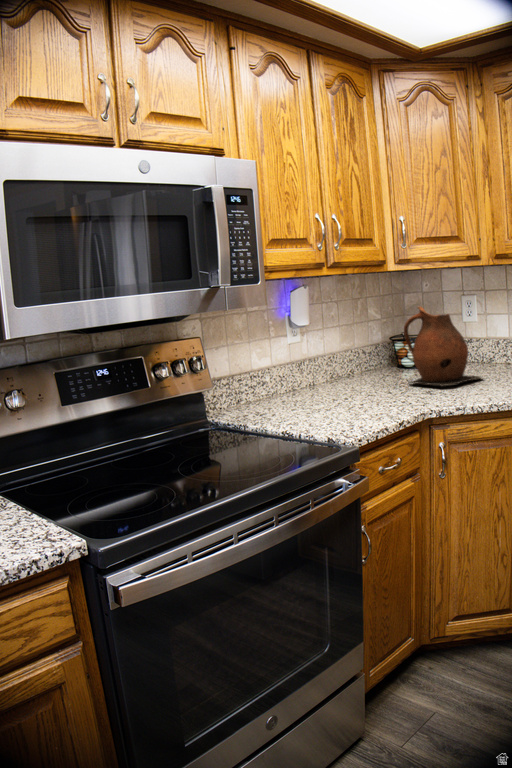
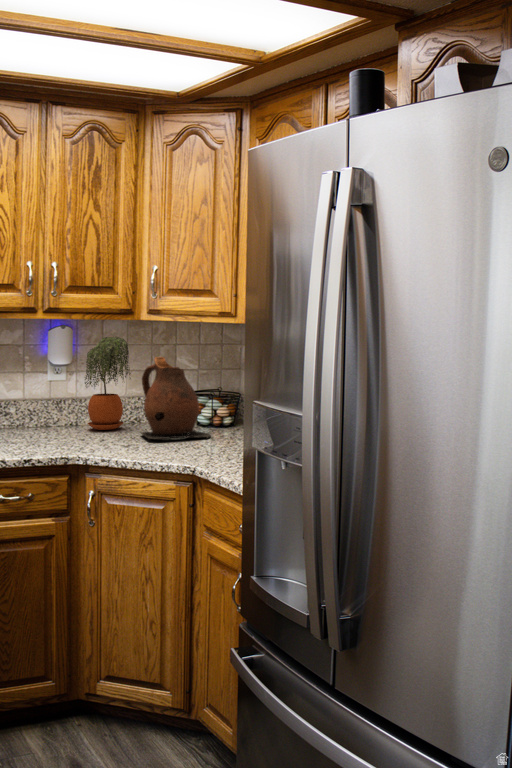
potted plant: none [326,292,374,387] -> present [85,337,131,430]

